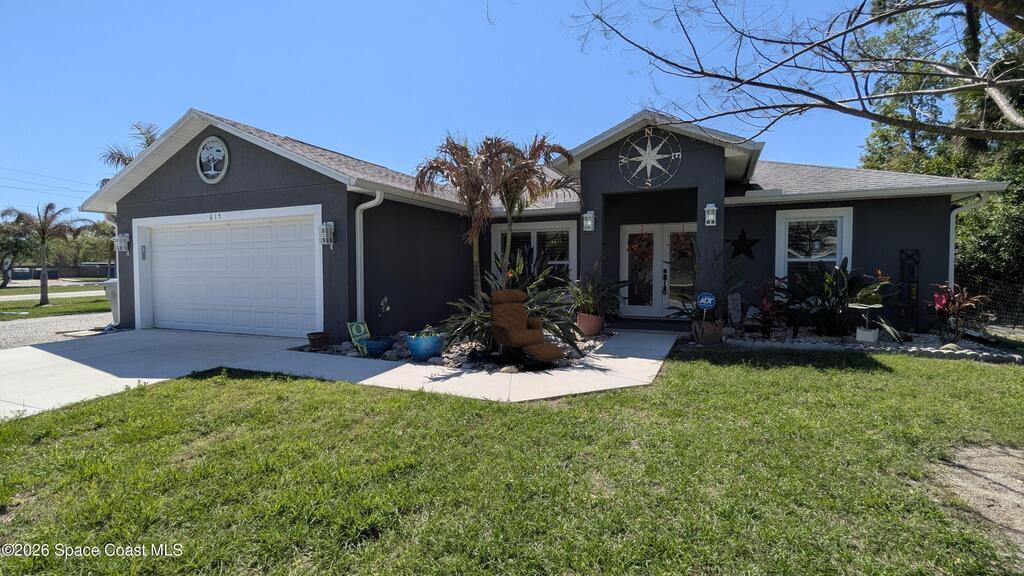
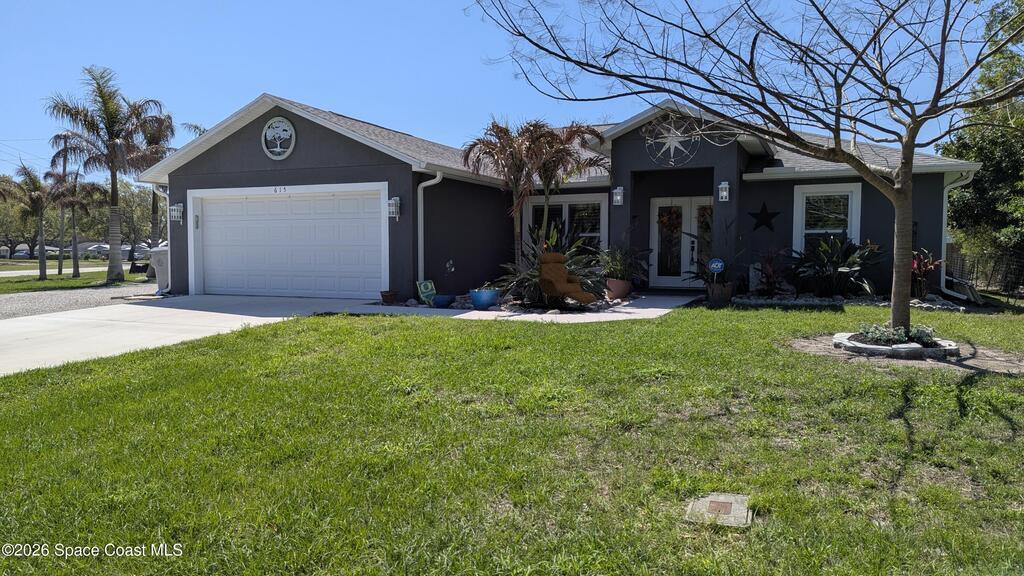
potted tree: present [856,292,883,342] -> none [846,258,867,301]

